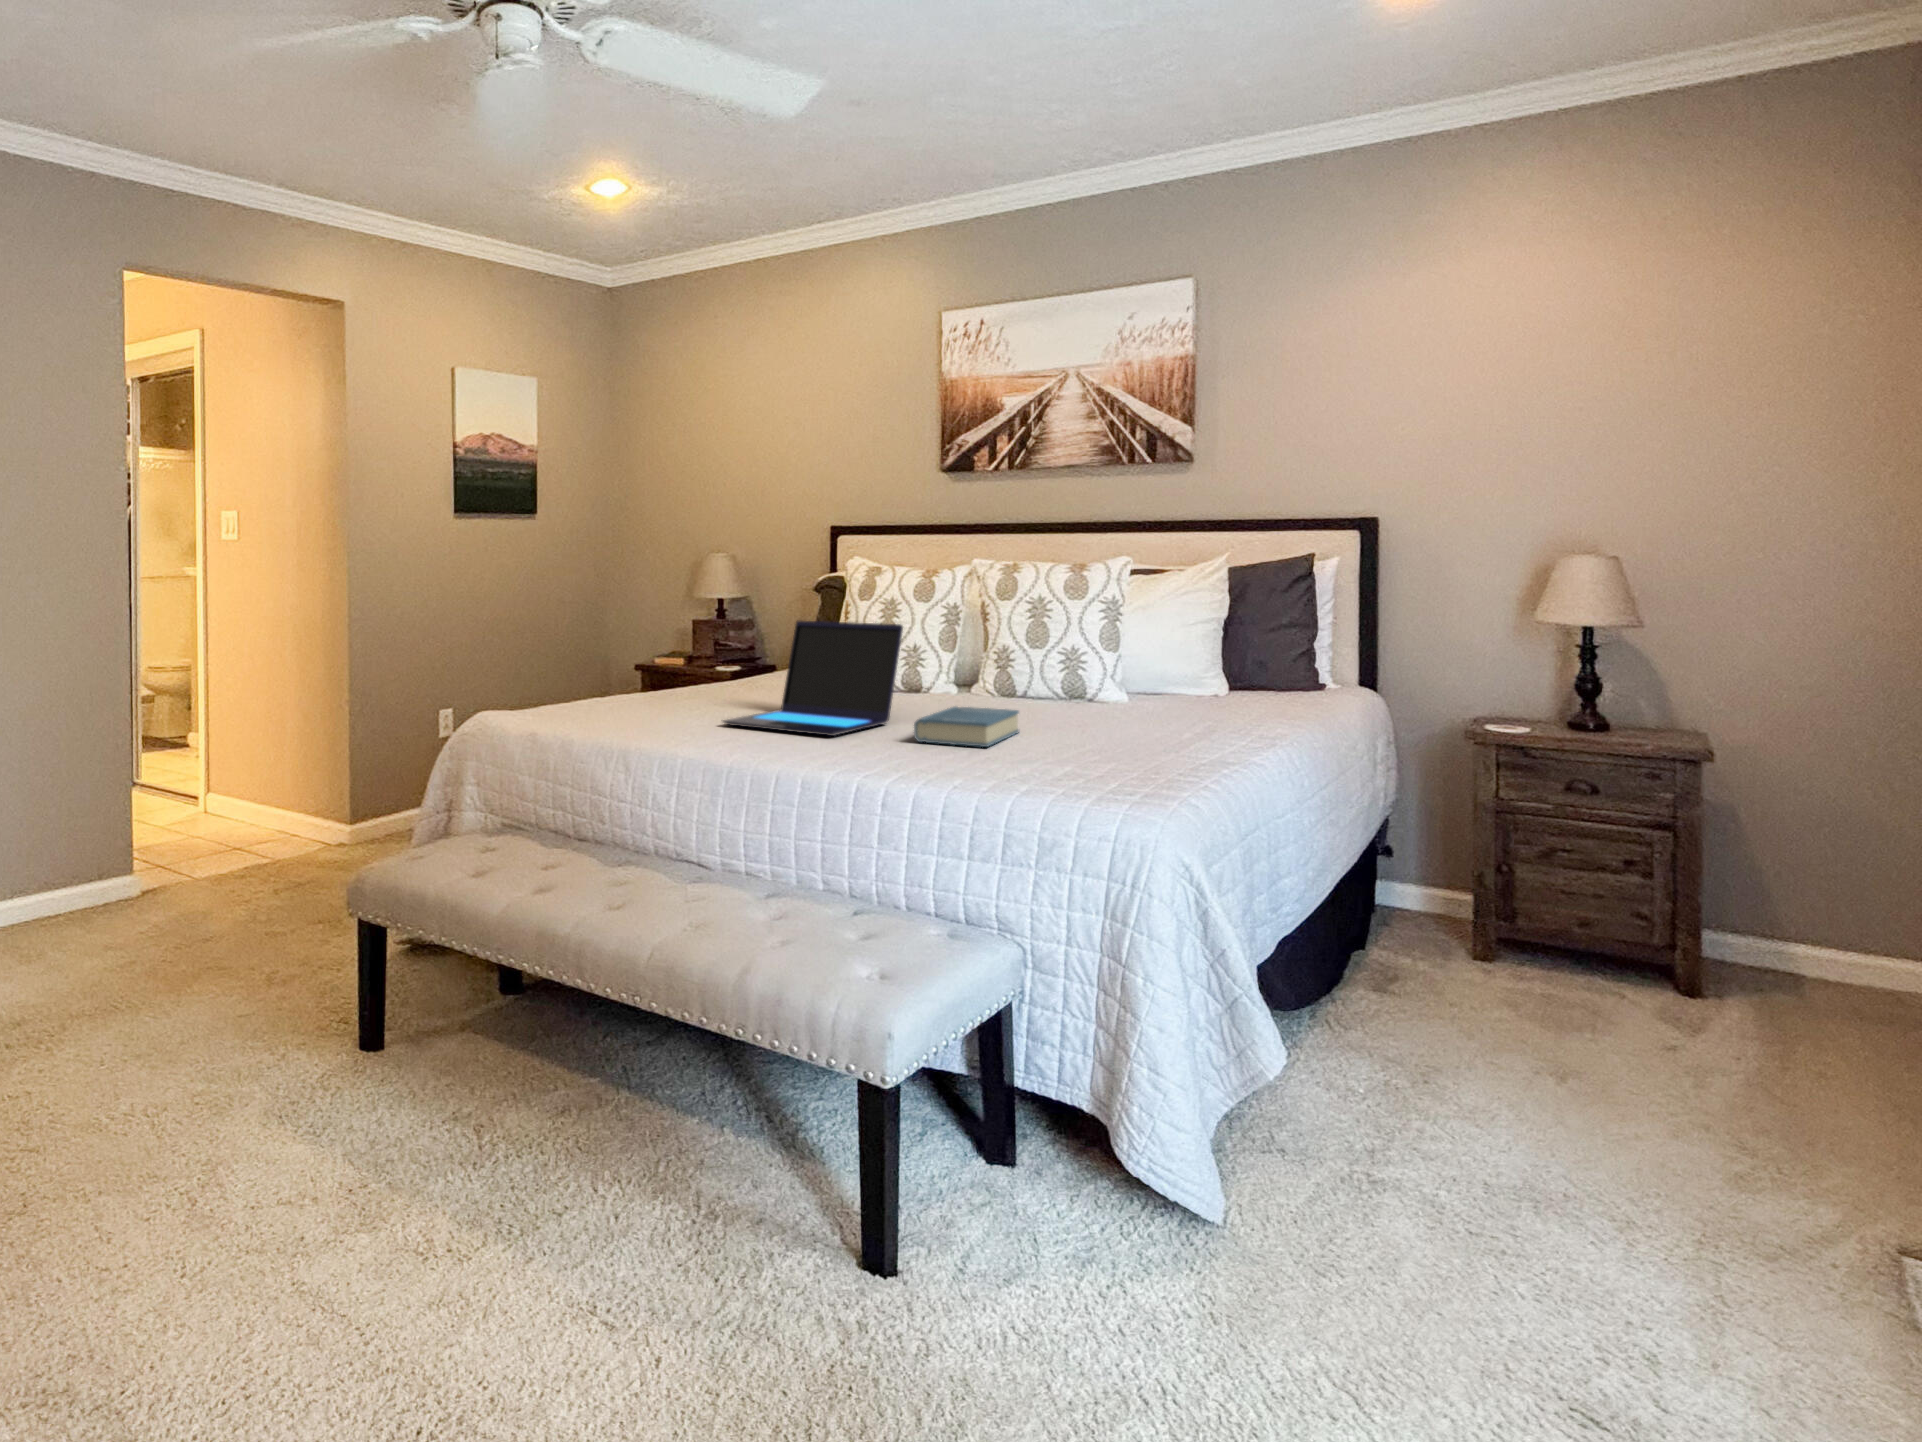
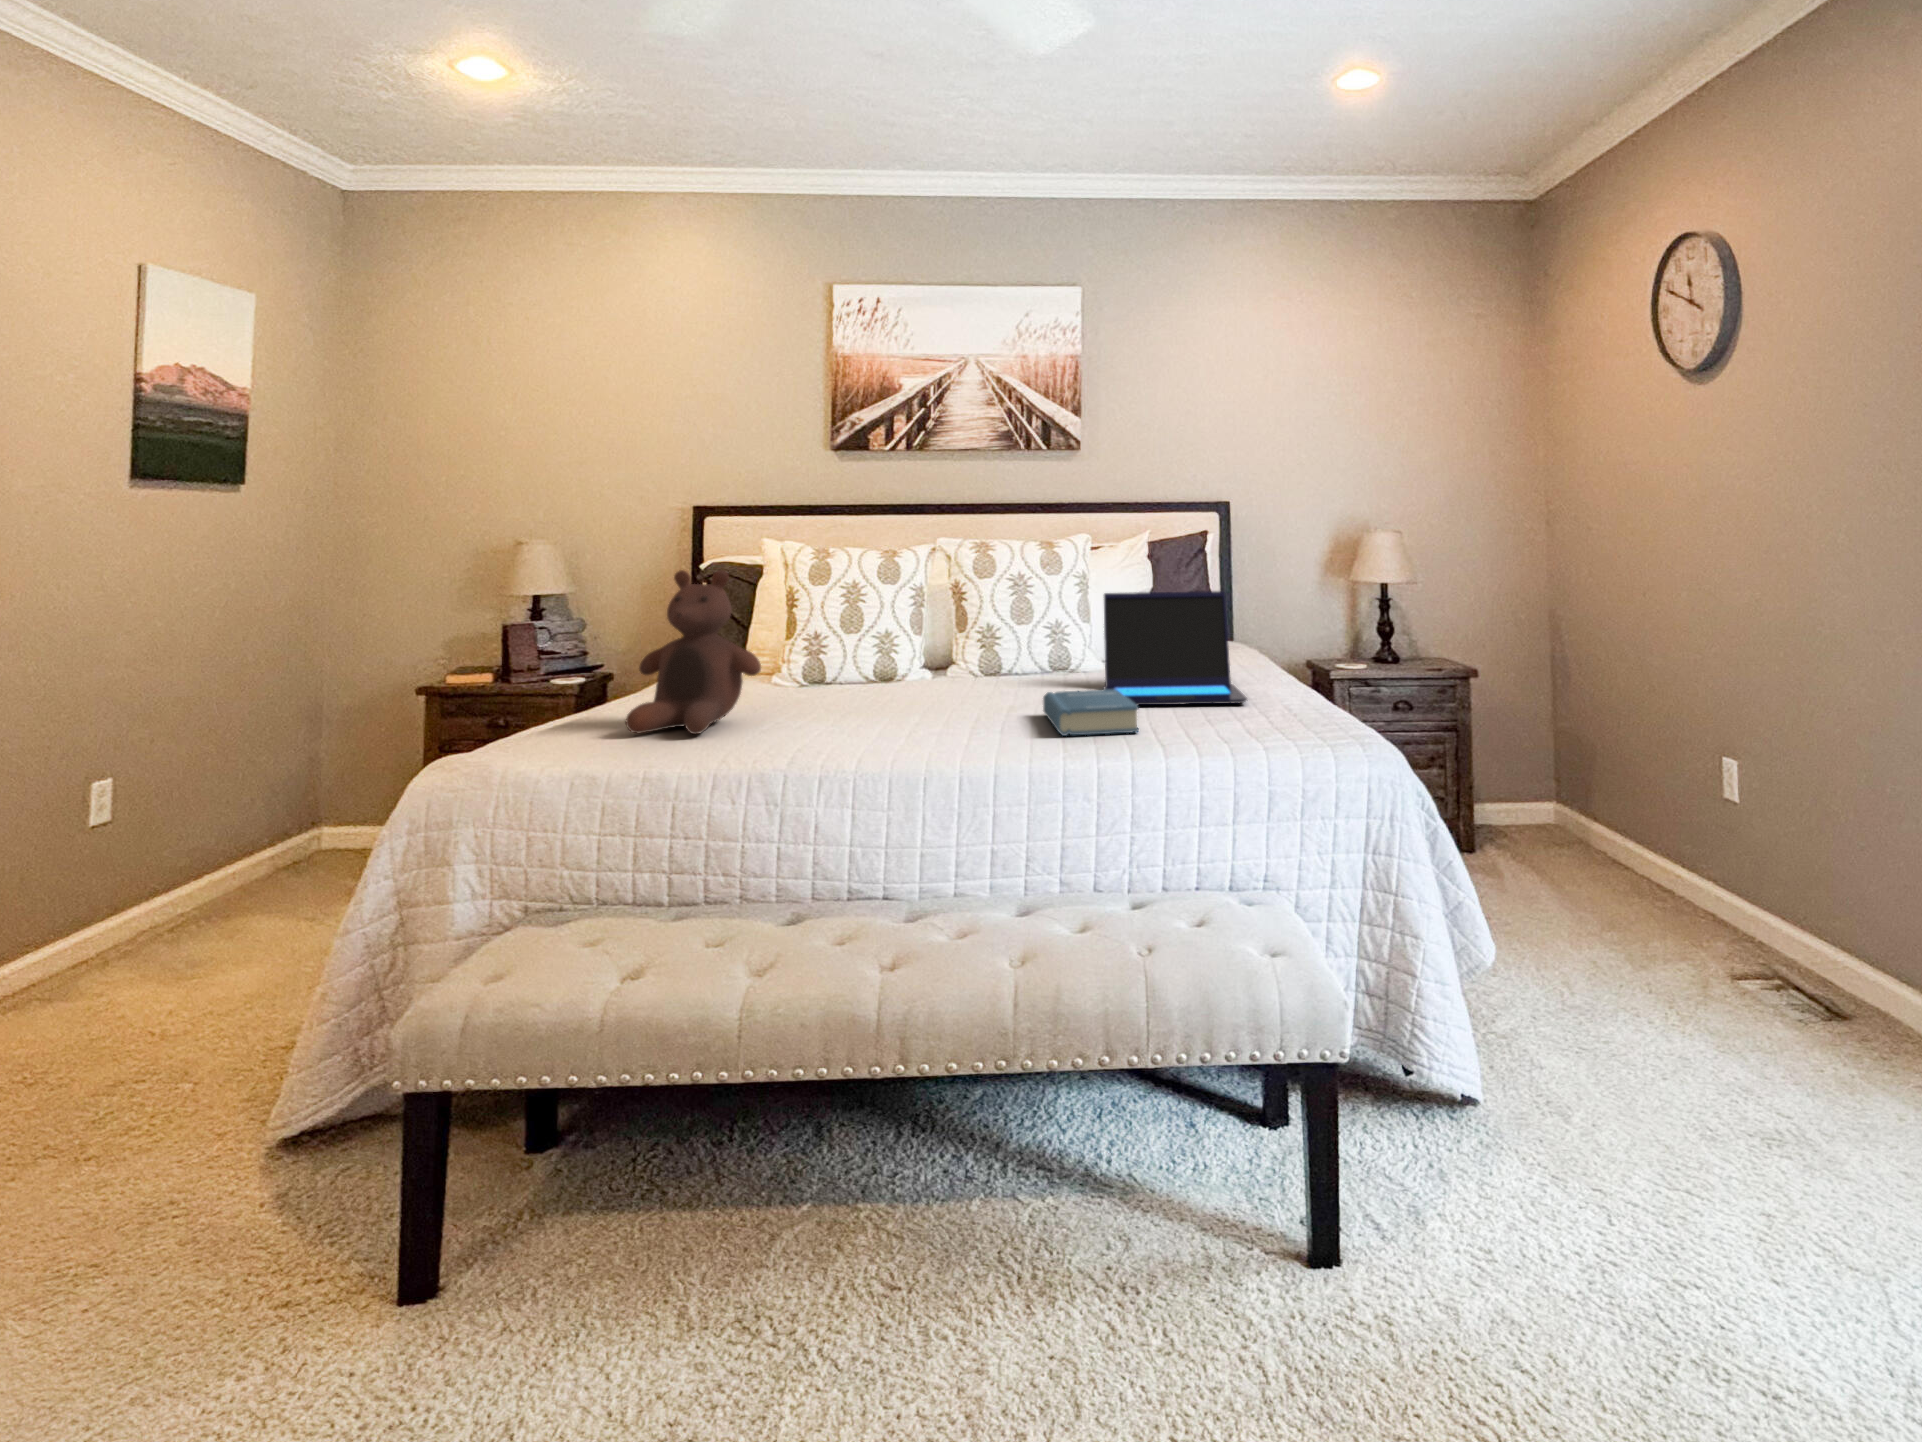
stuffed bear: none [638,585,736,711] -> present [626,570,761,734]
laptop: present [723,621,903,736] -> present [1103,591,1248,705]

